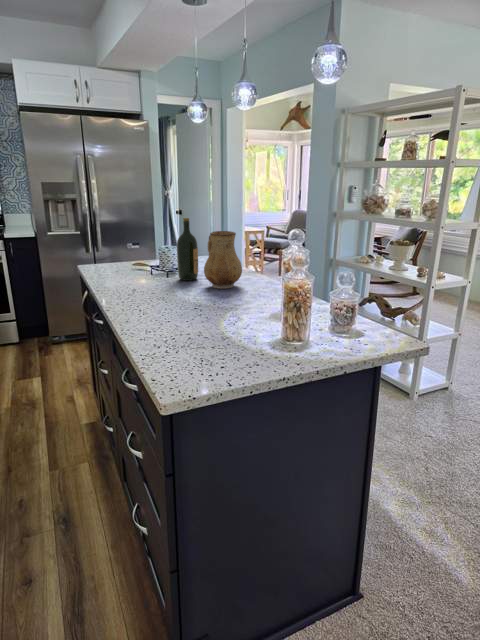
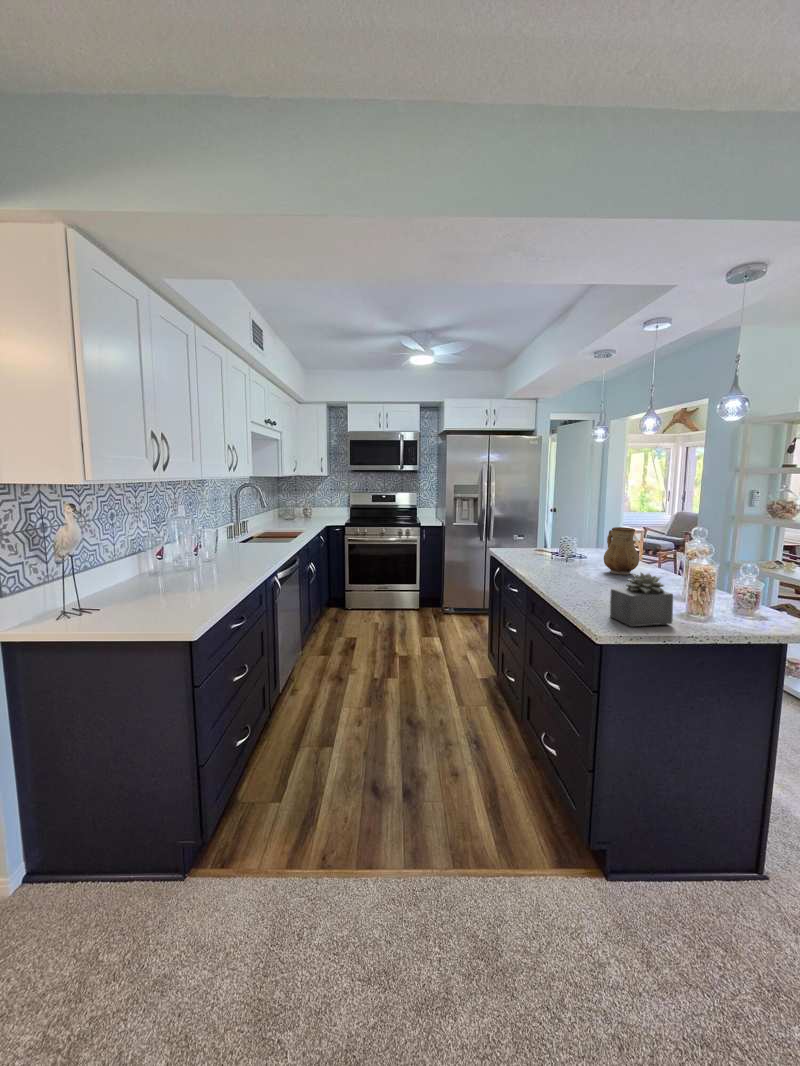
wine bottle: present [177,218,198,281] -> none [578,516,597,566]
succulent plant: none [186,296,264,377] -> present [610,573,673,626]

